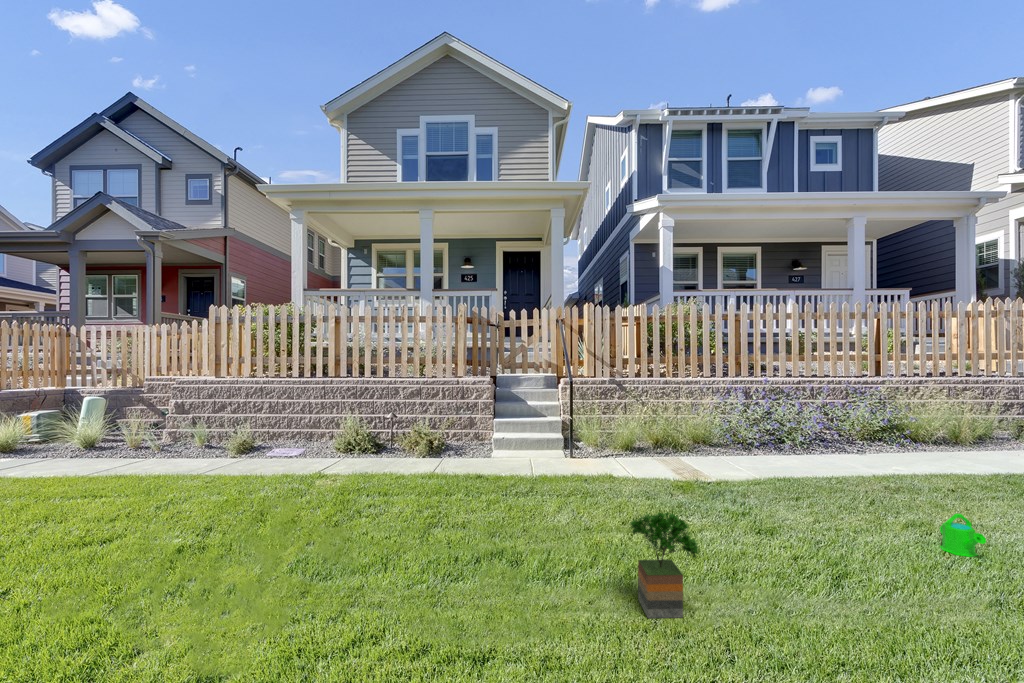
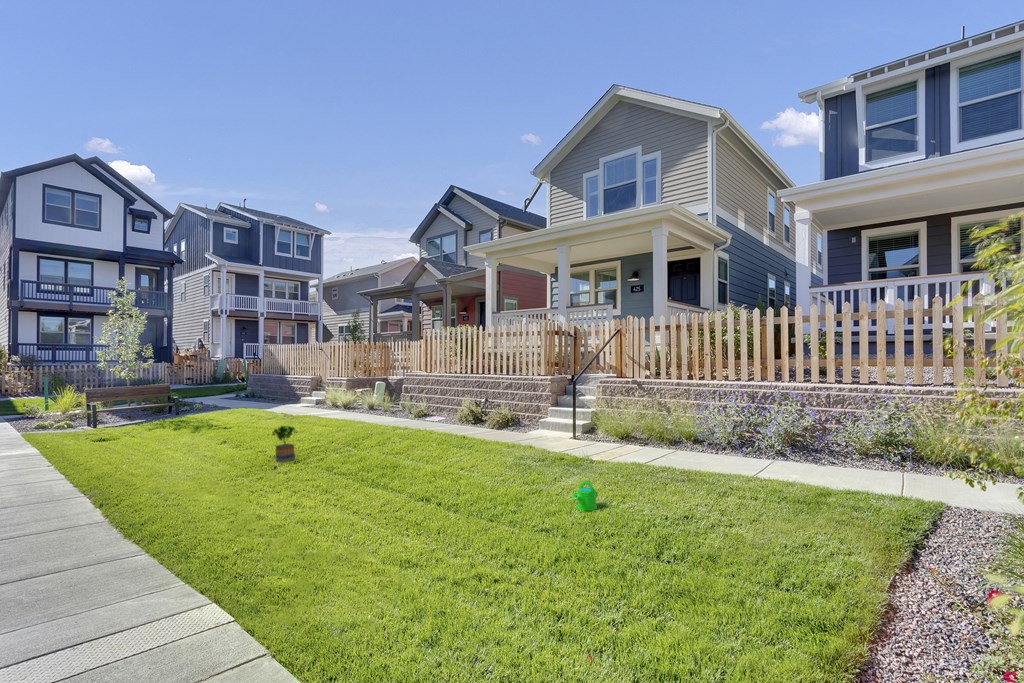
potted tree: present [630,512,699,618] -> present [272,426,297,462]

